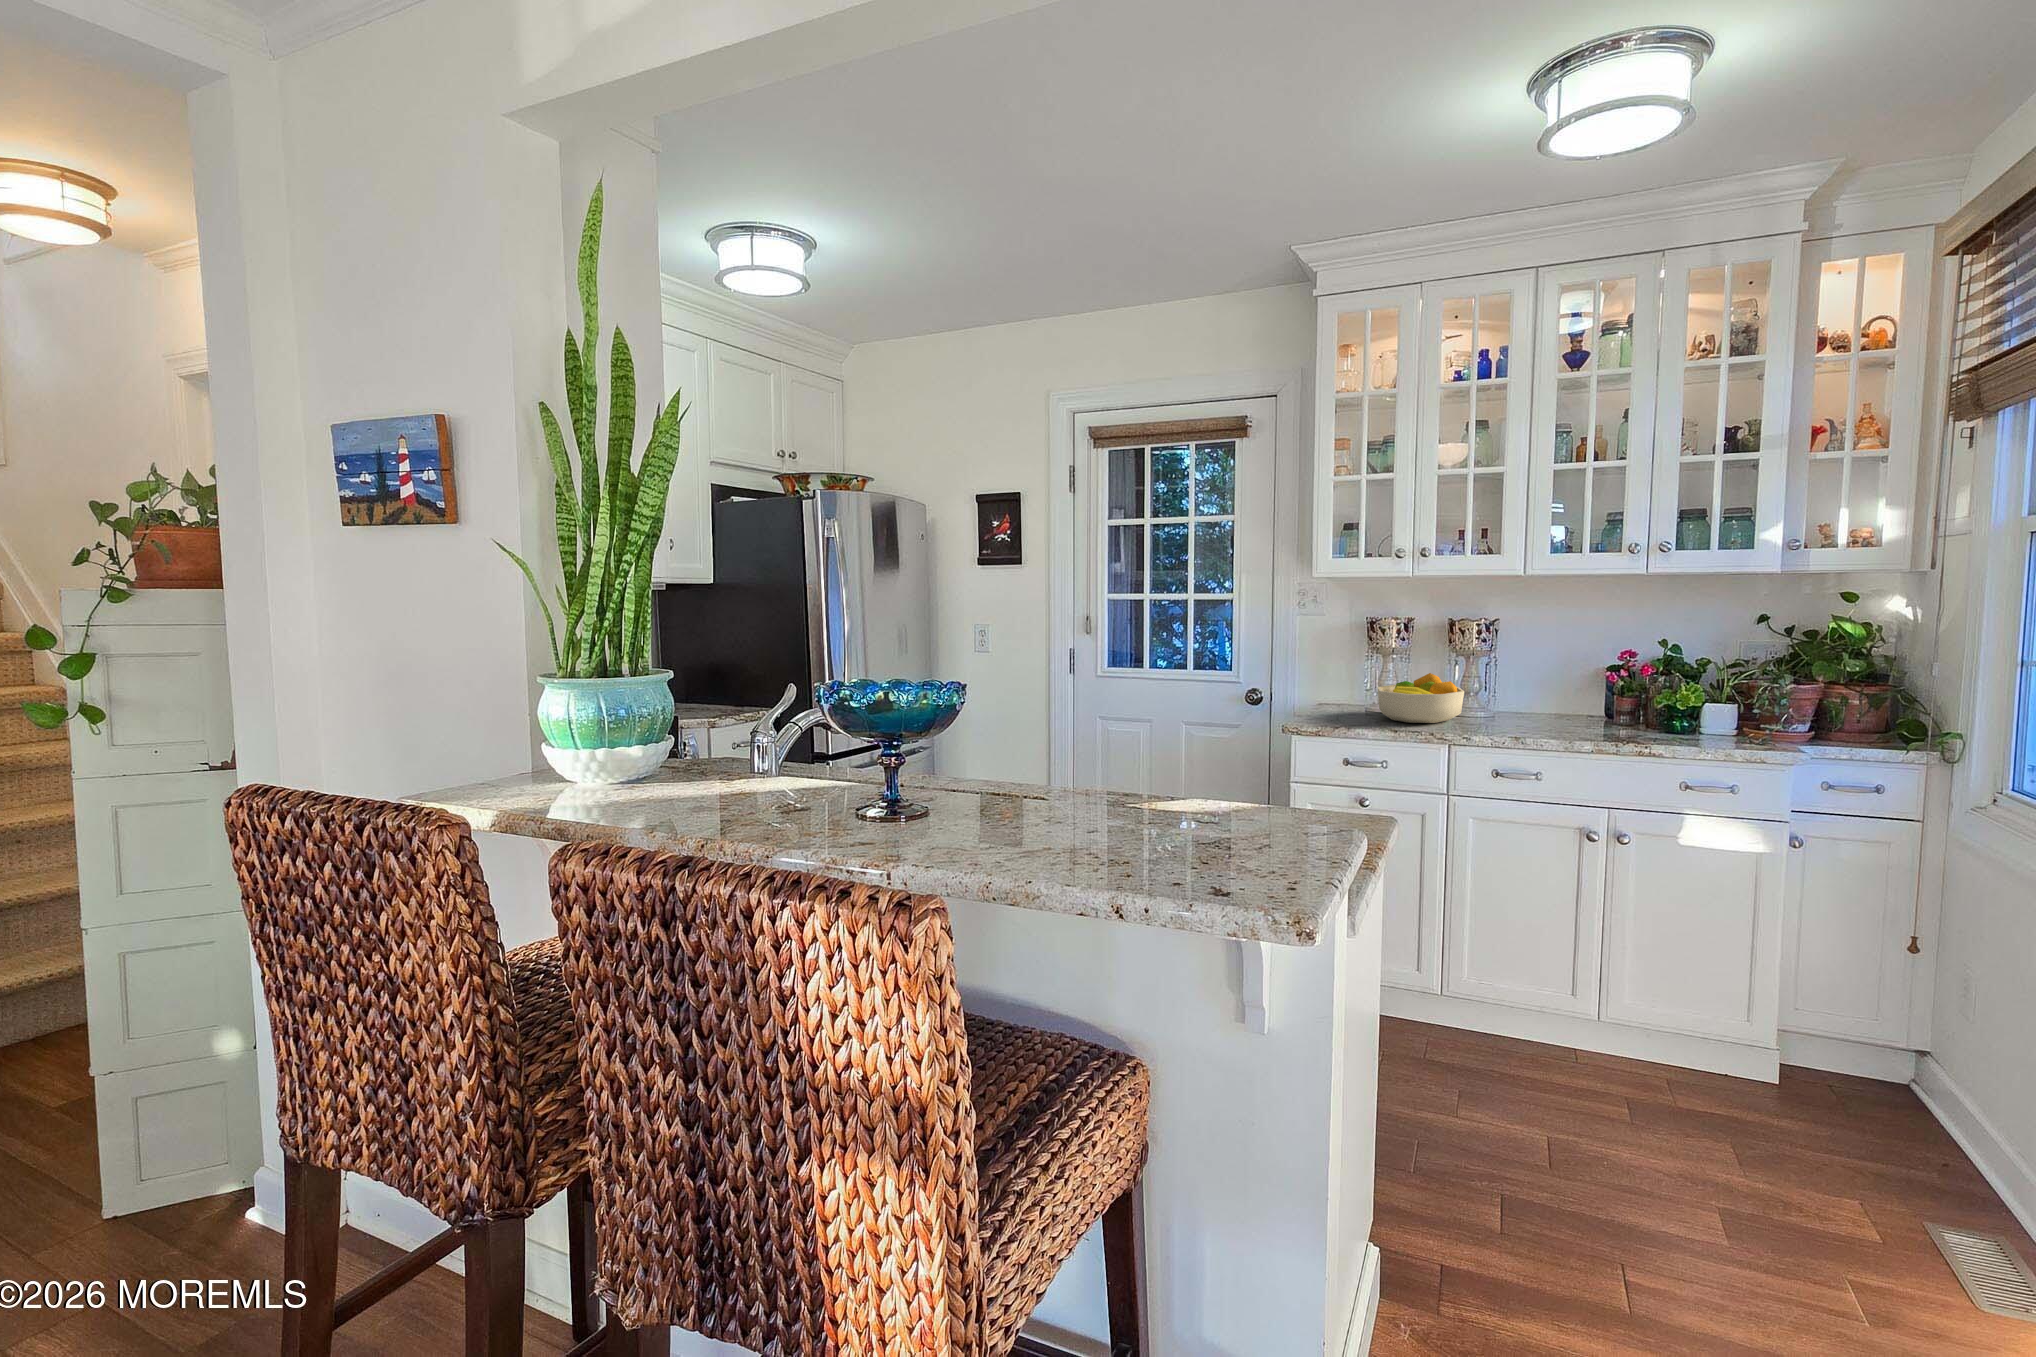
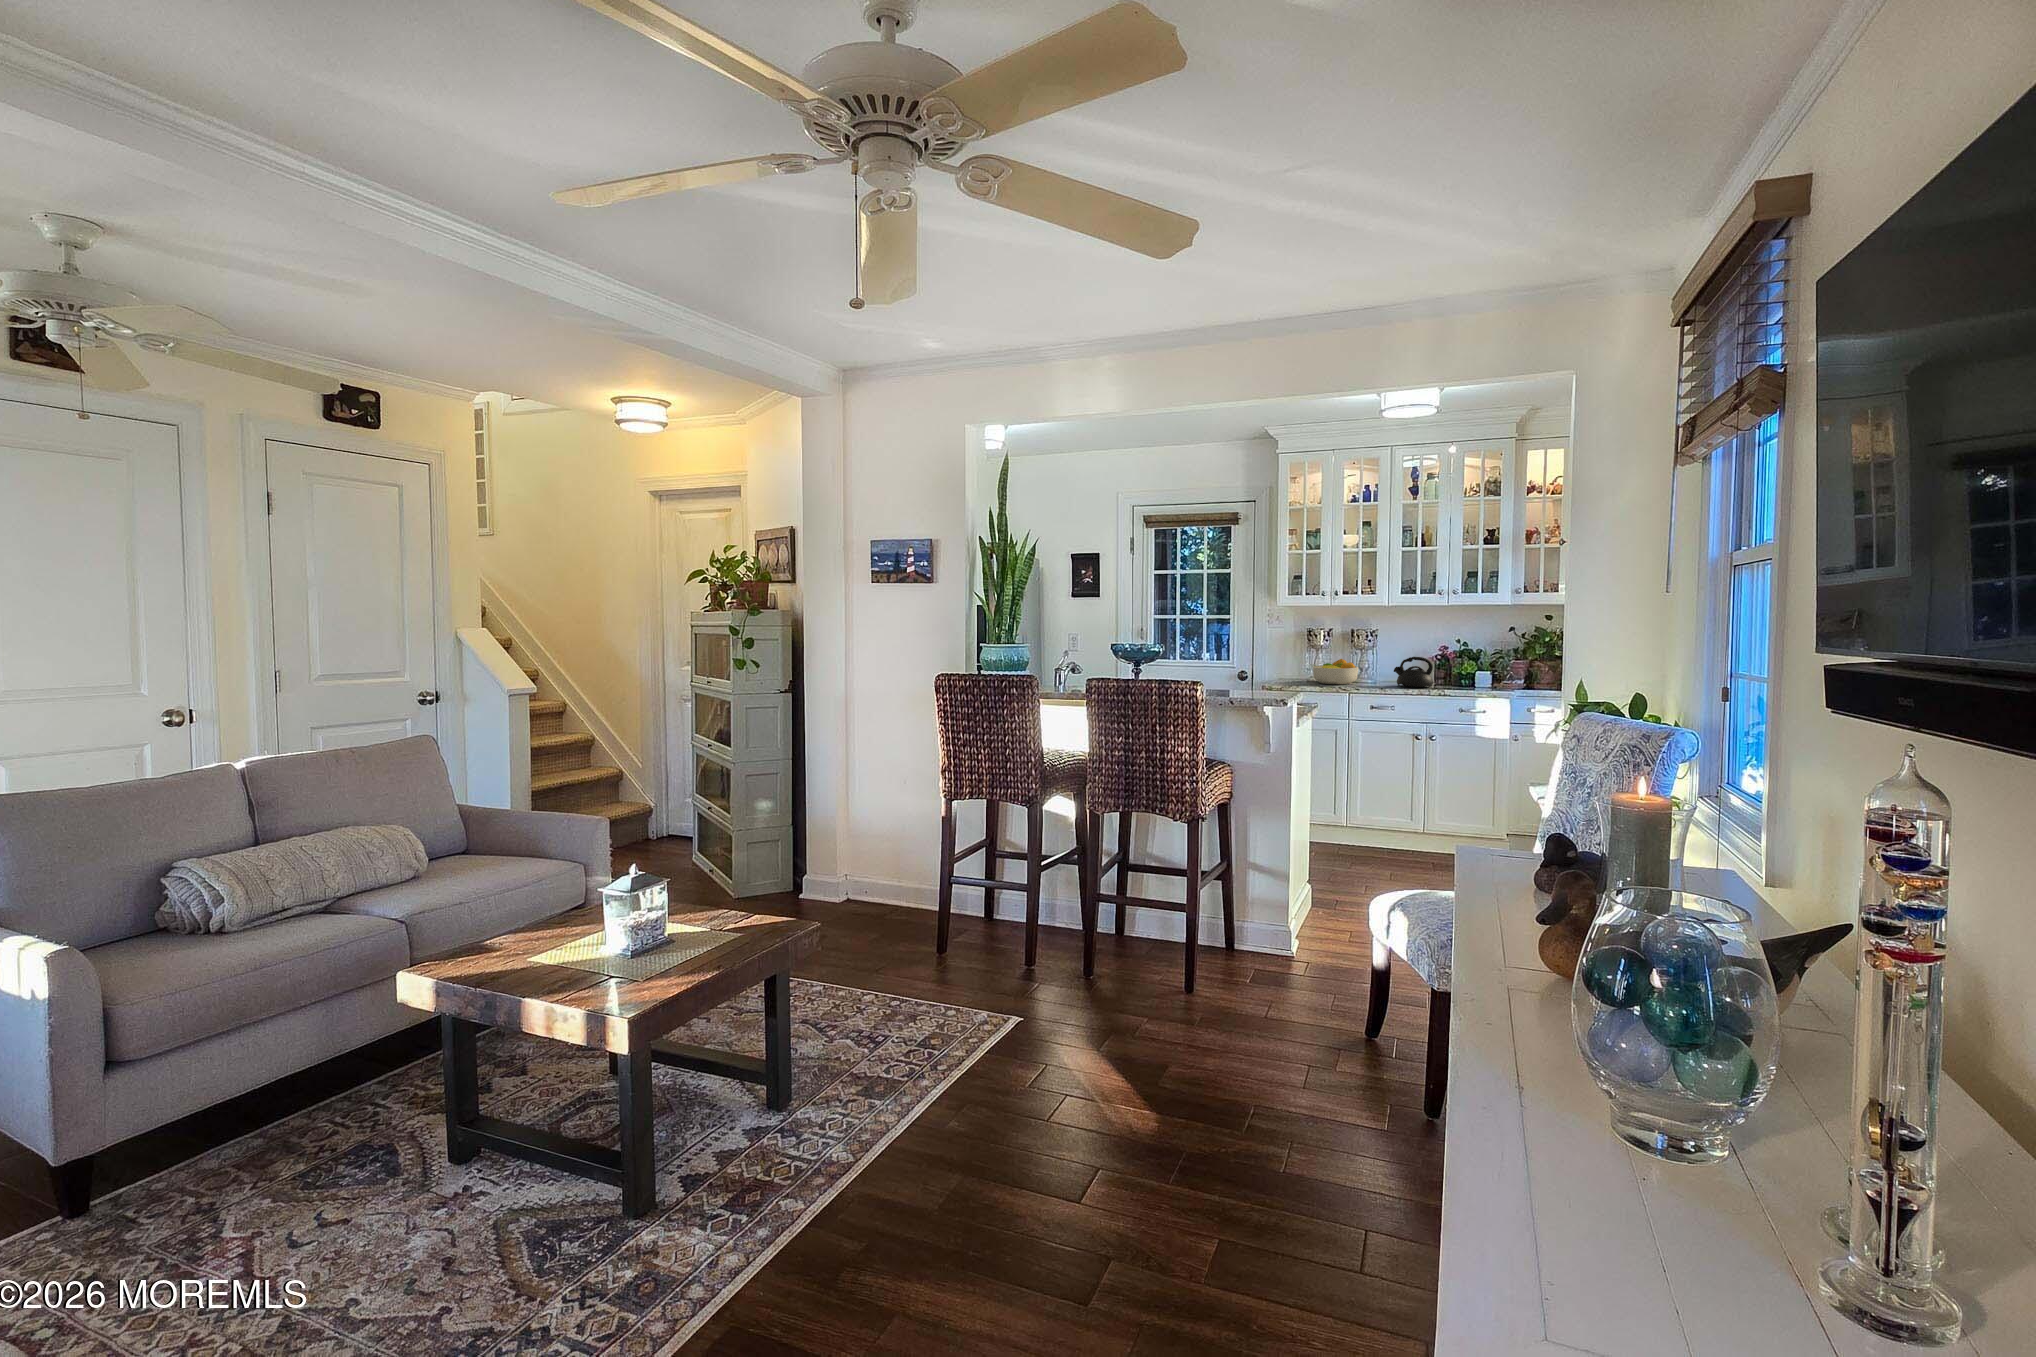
teapot: none [1534,672,1616,735] -> present [1394,657,1433,687]

